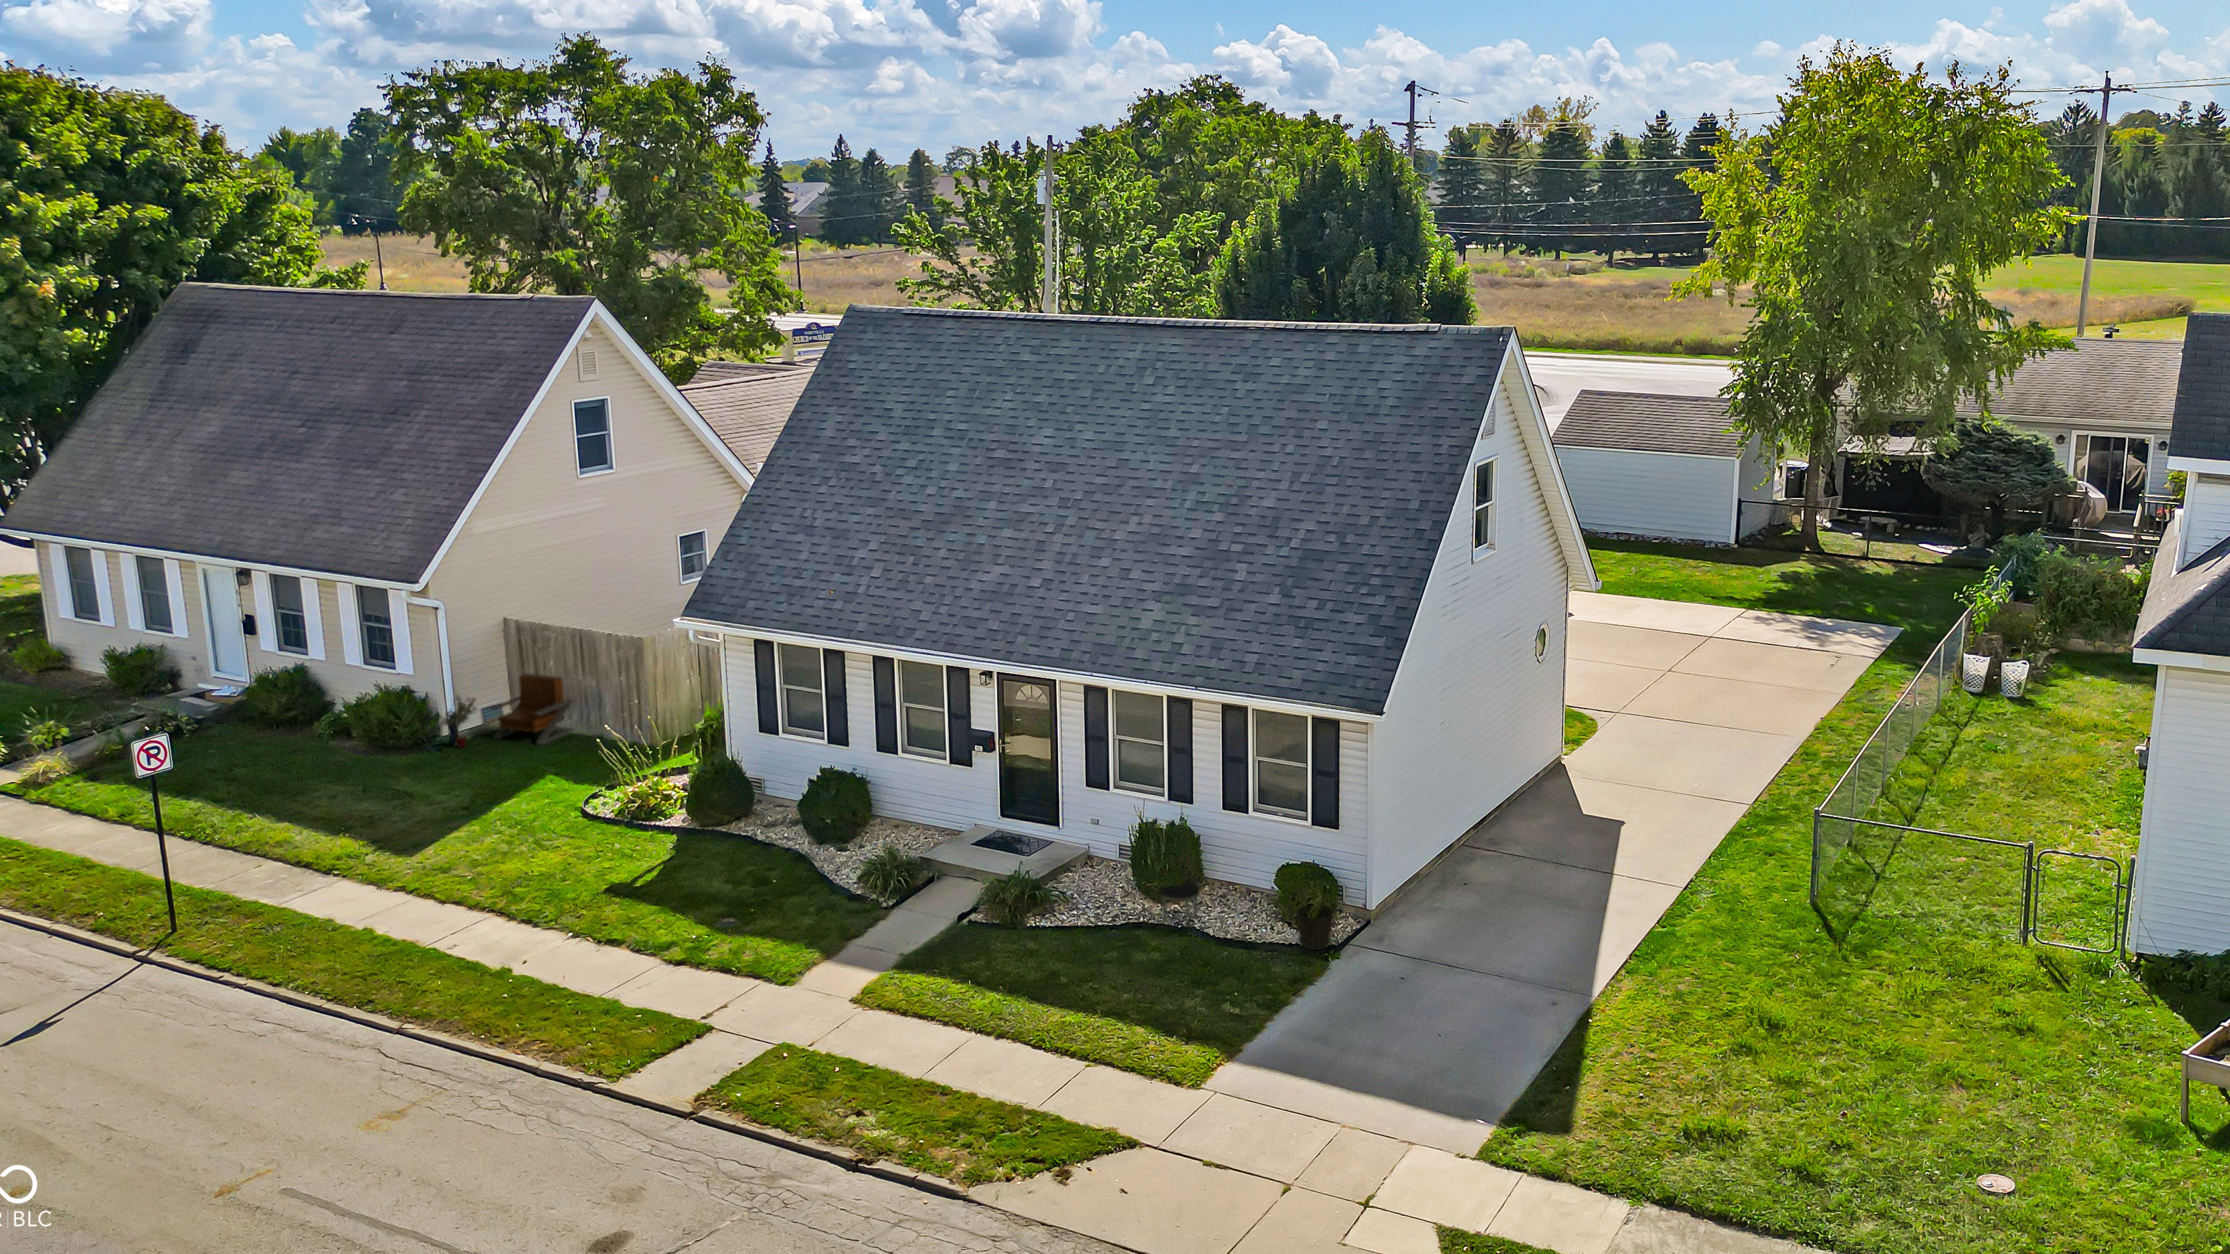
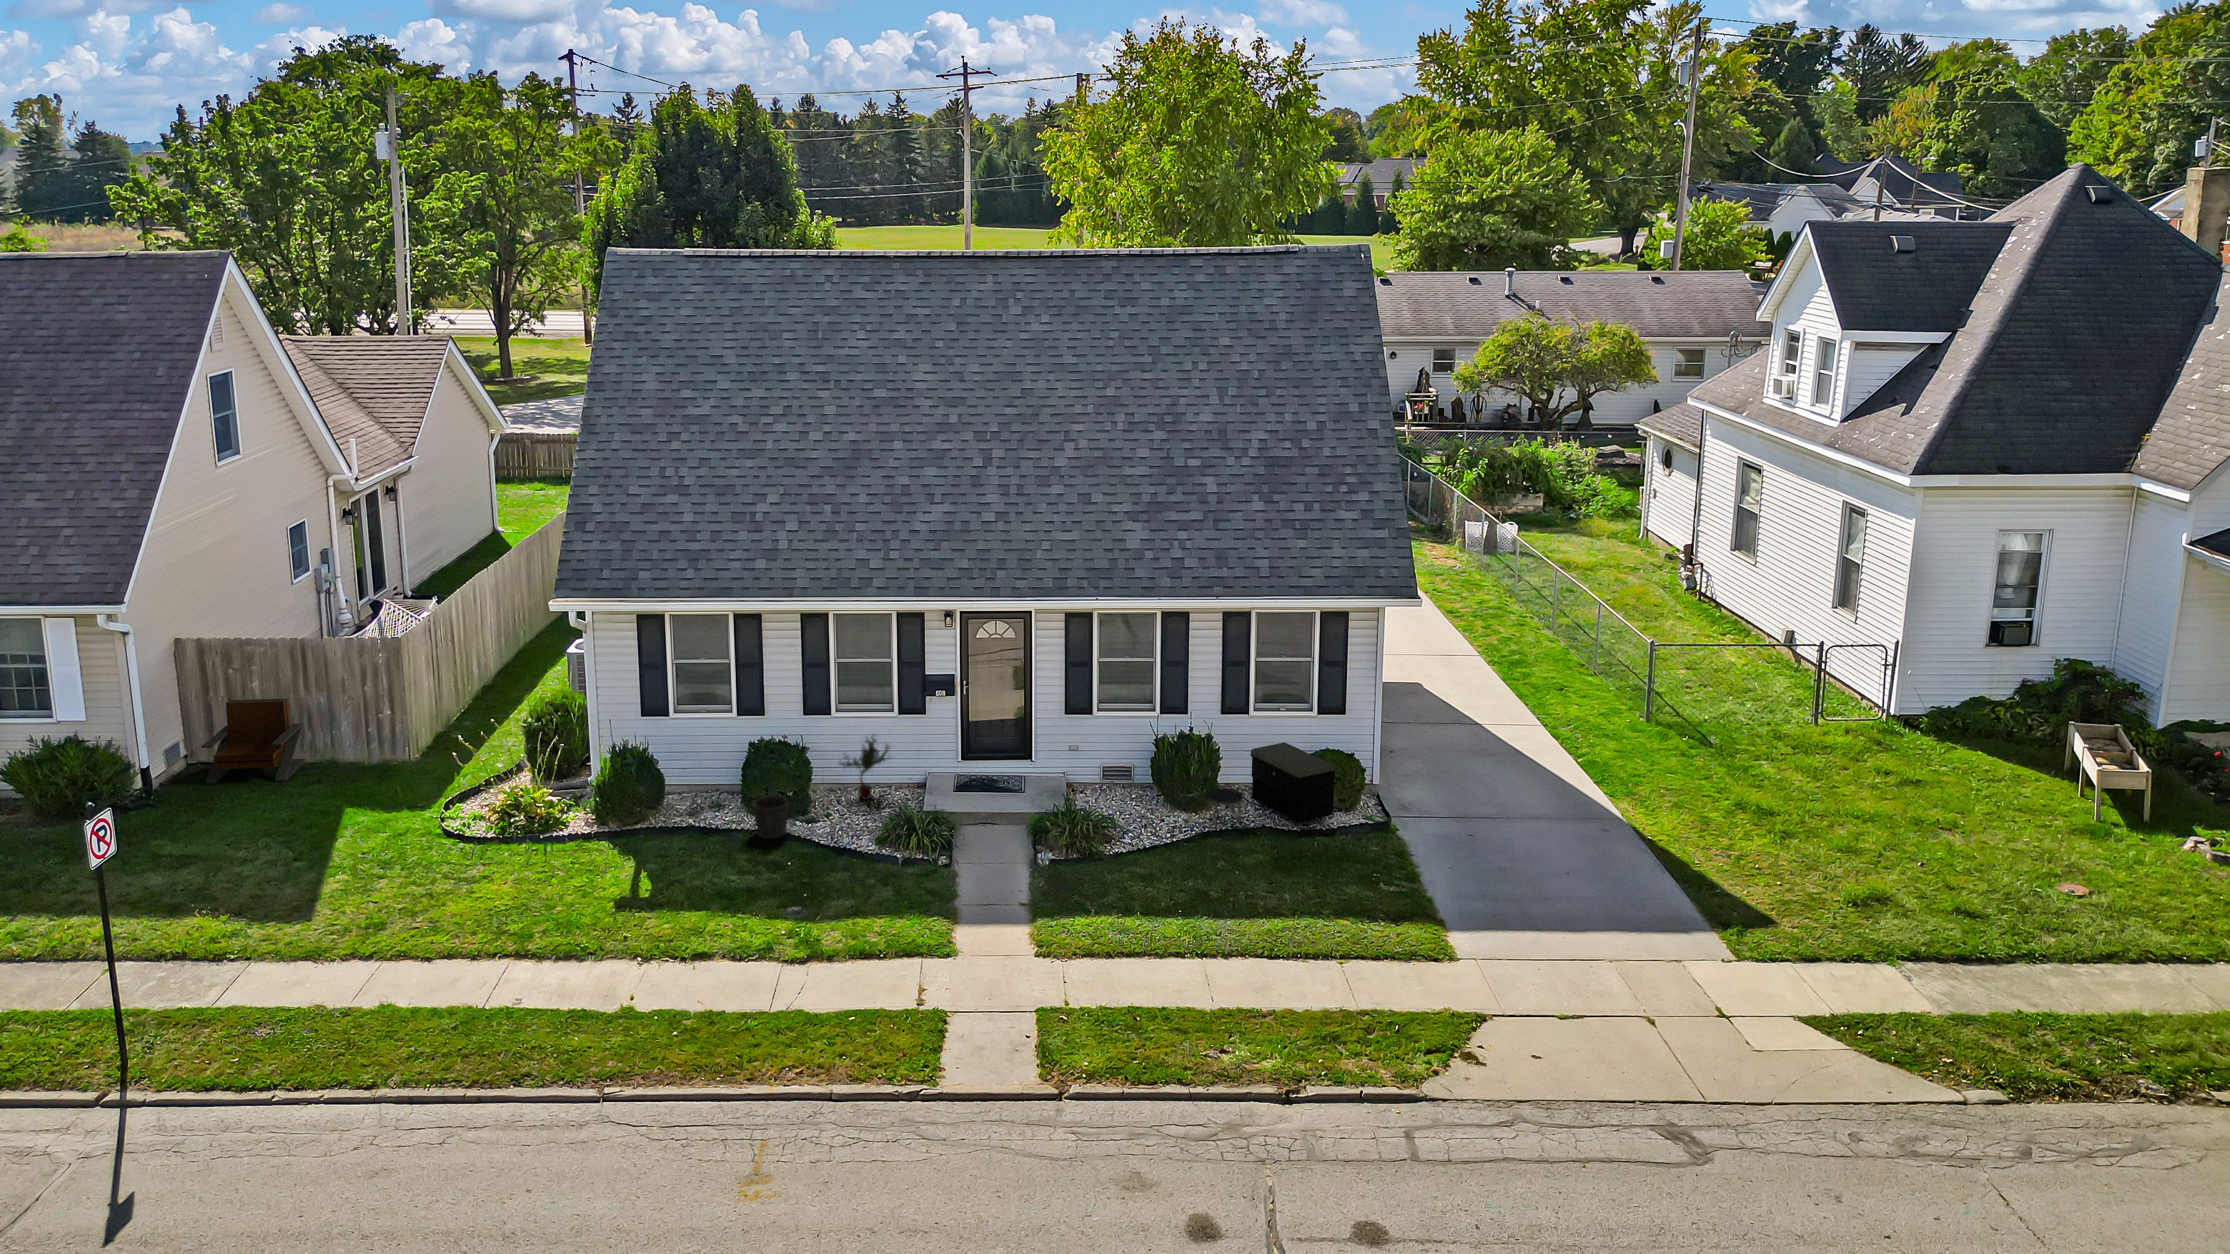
potted tree: present [441,697,477,747] -> present [840,736,890,800]
storage bench: none [1230,848,1284,935] -> present [1250,742,1335,826]
bucket: present [1296,905,1334,950] -> present [751,796,789,839]

